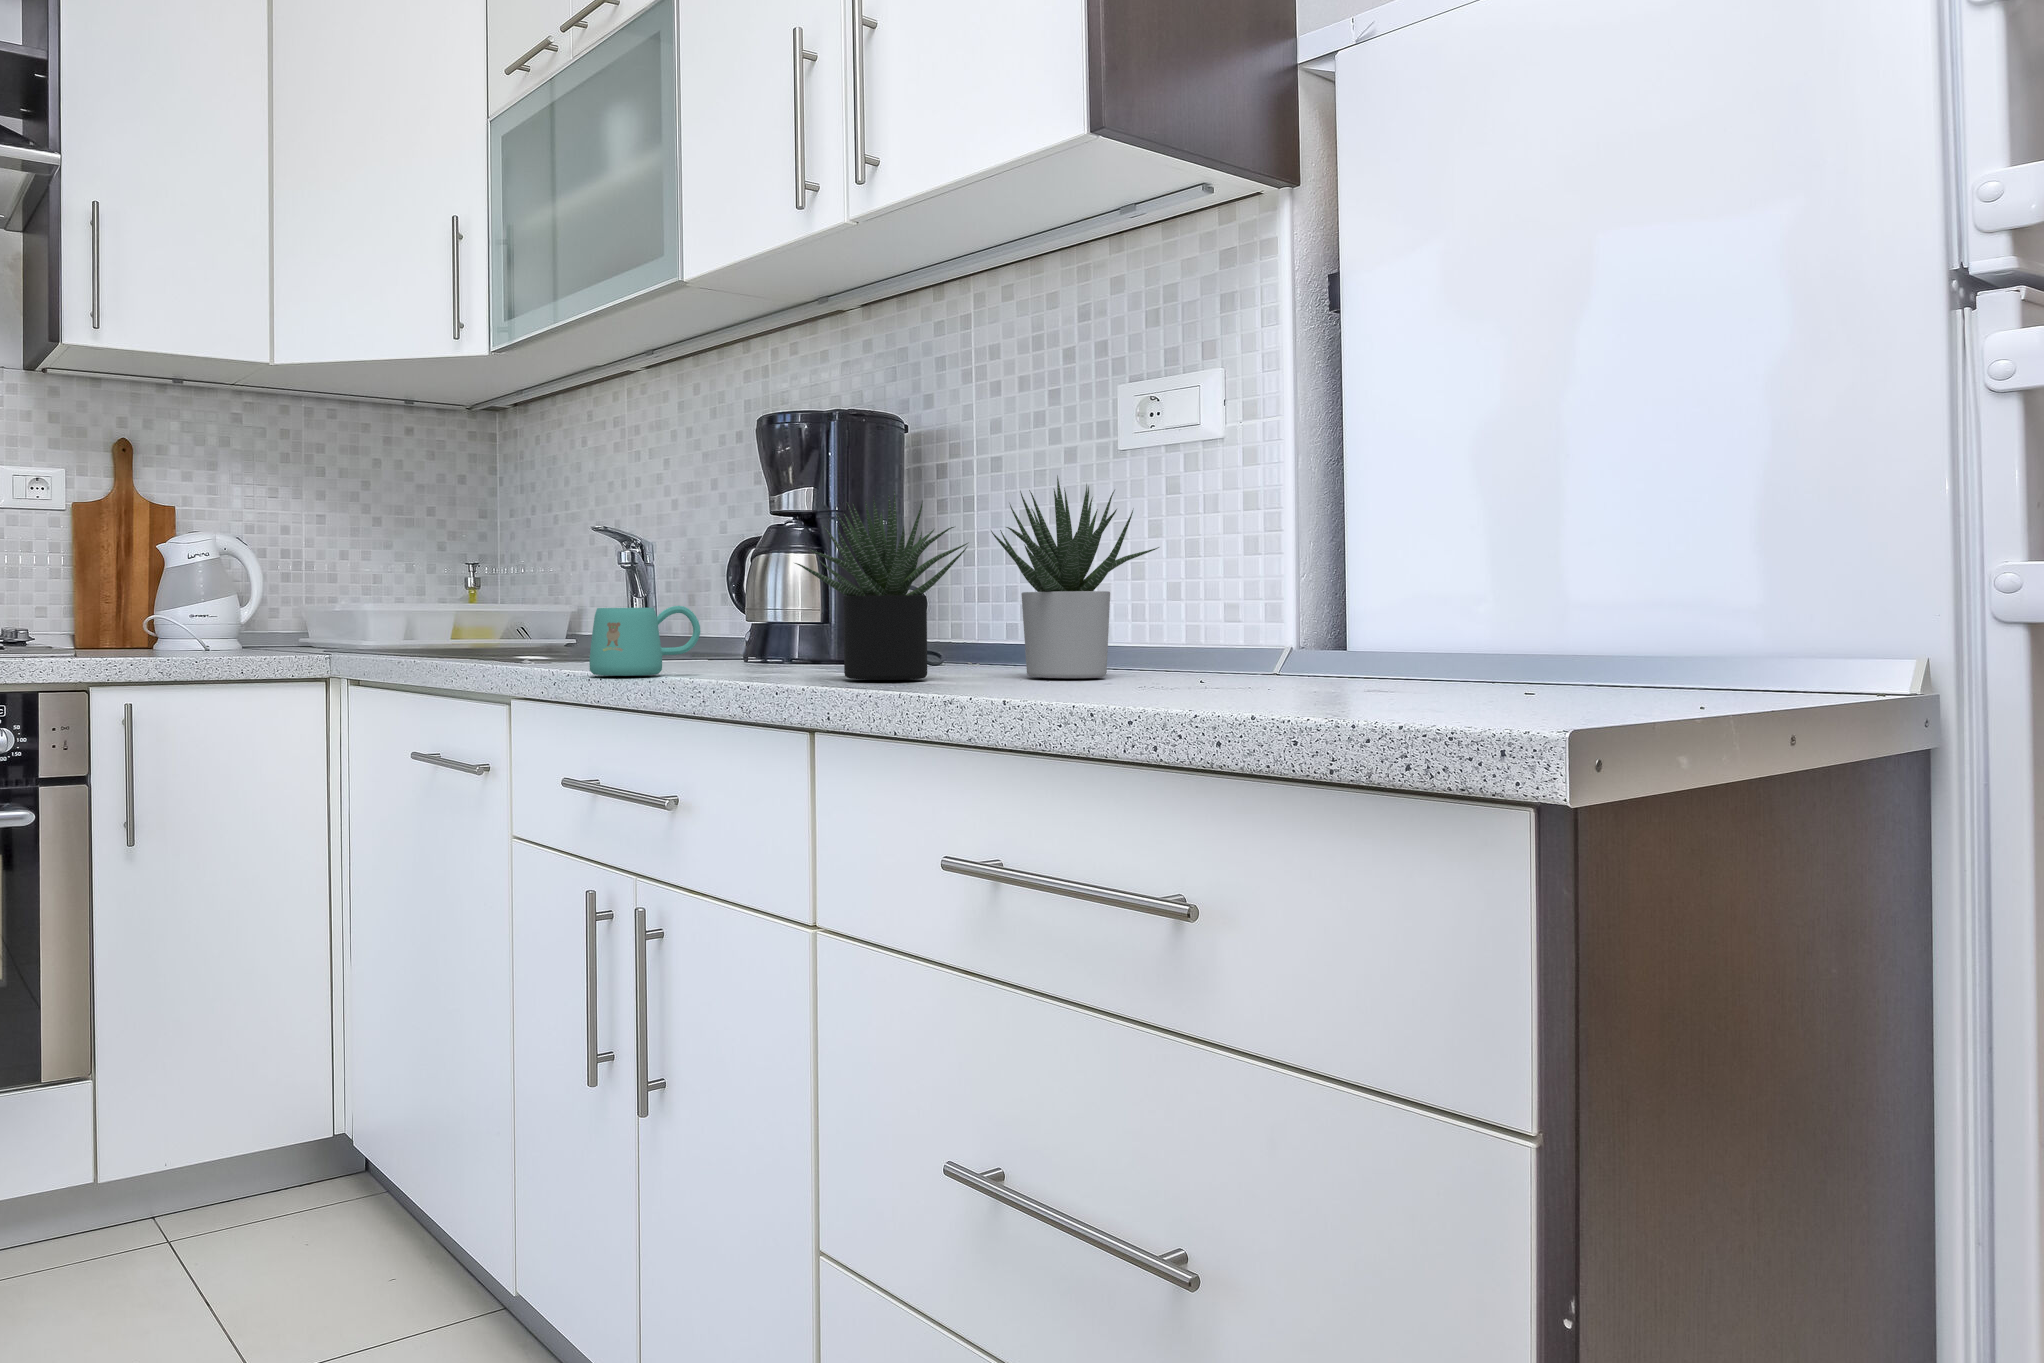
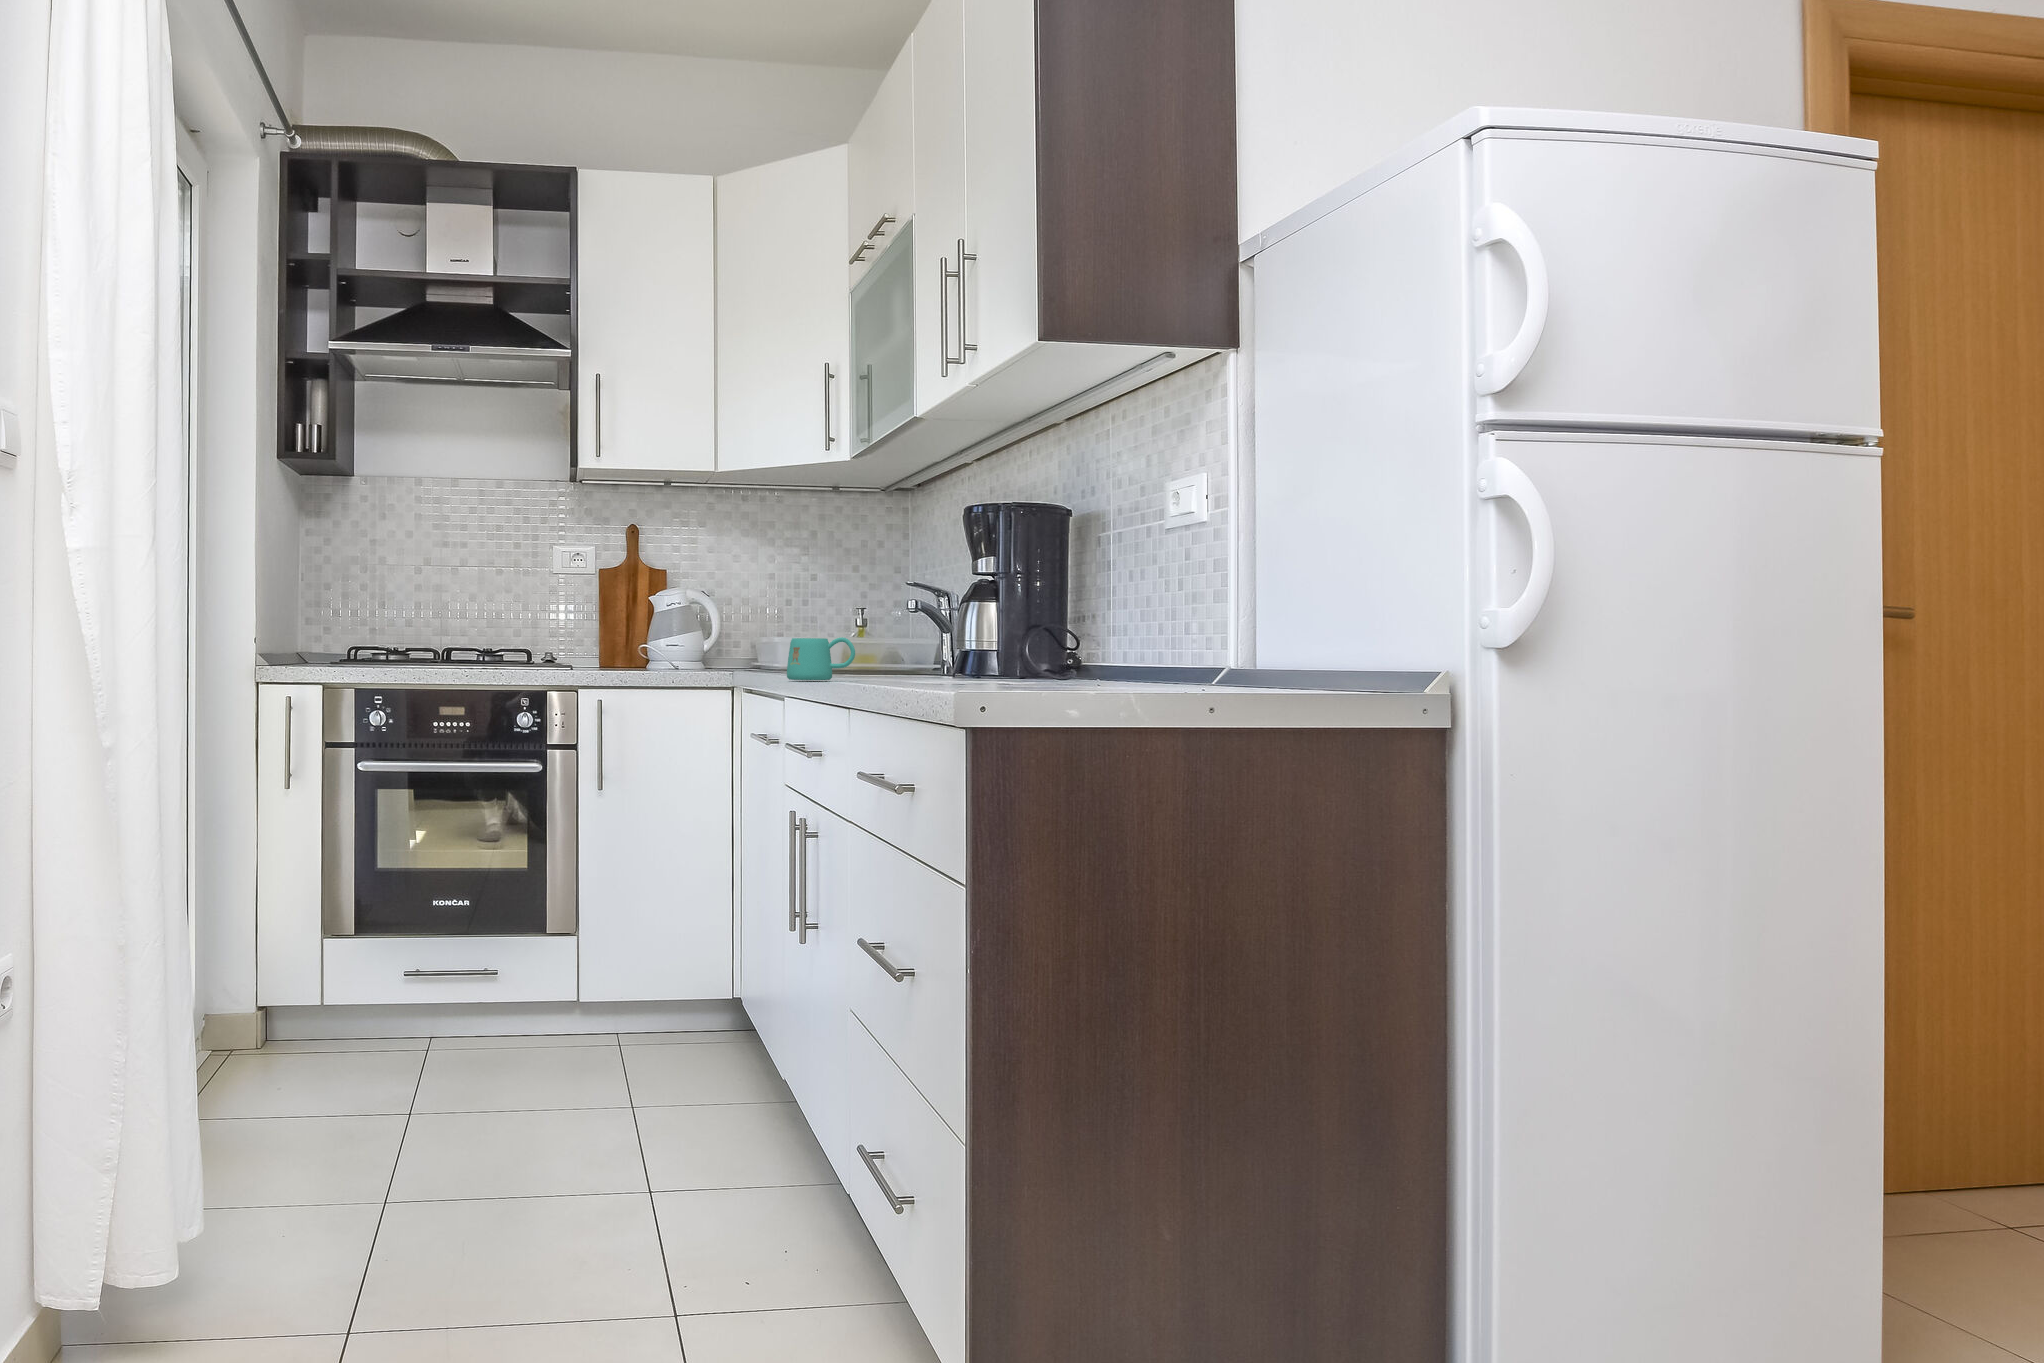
succulent plant: present [795,476,1159,680] -> none [877,554,1103,684]

